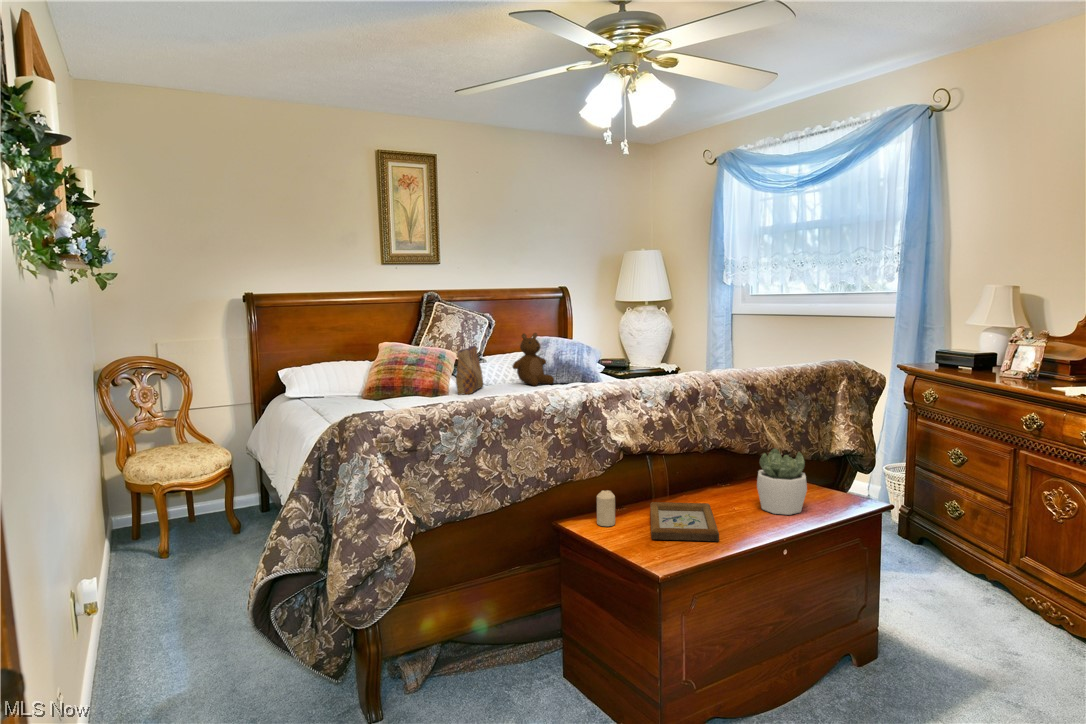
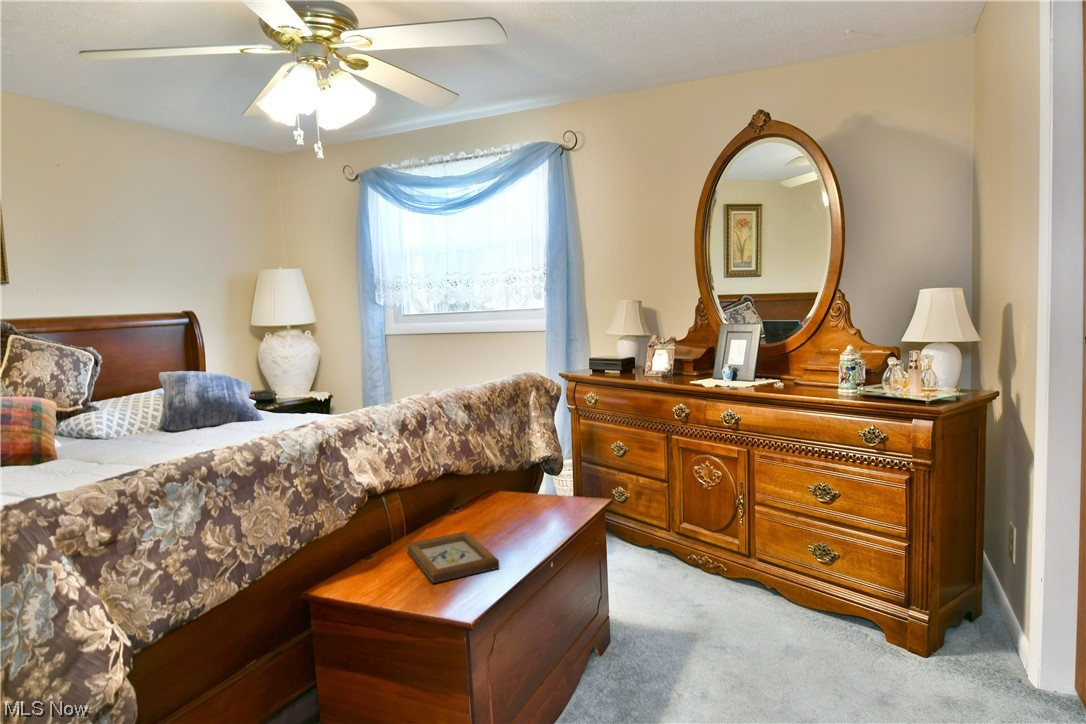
tote bag: present [456,320,483,395] -> none [69,356,105,456]
teddy bear: present [512,333,554,386] -> none [145,367,205,432]
succulent plant: present [757,449,807,515] -> none [503,464,553,528]
candle: present [597,490,615,526] -> none [358,540,381,583]

